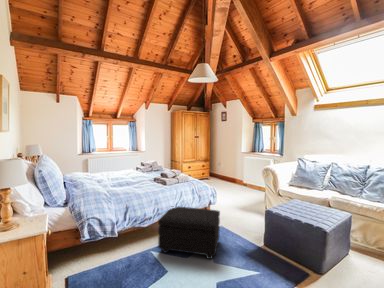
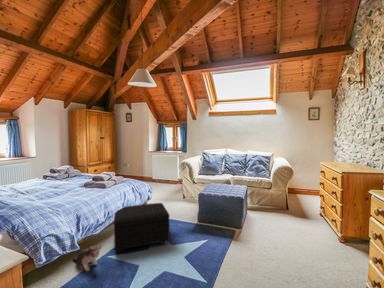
plush toy: none [124,238,140,260] -> present [73,246,101,271]

